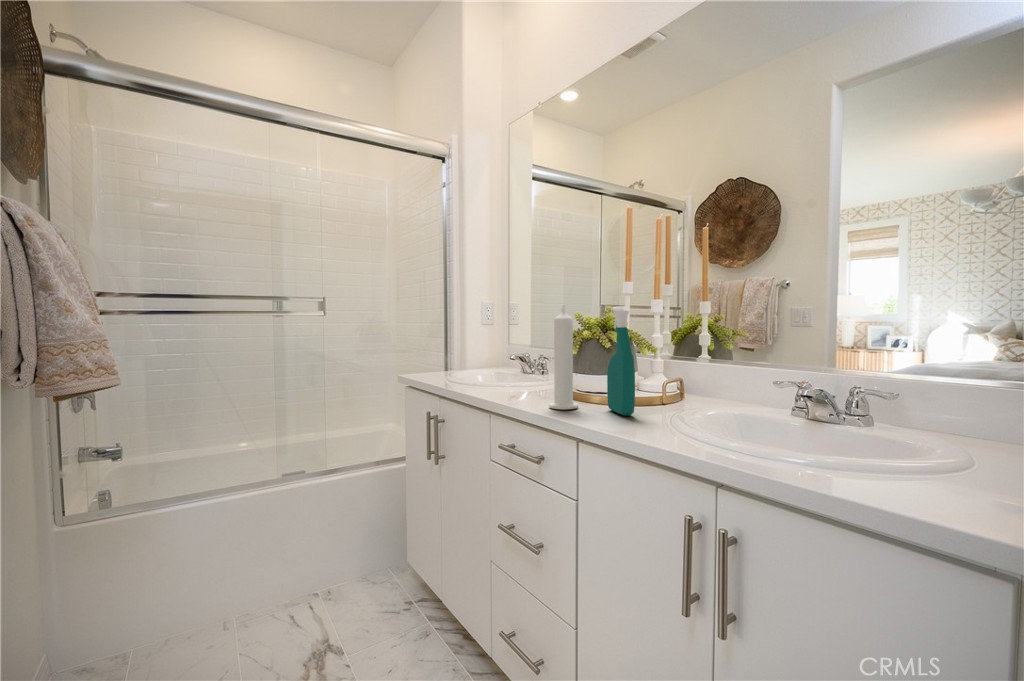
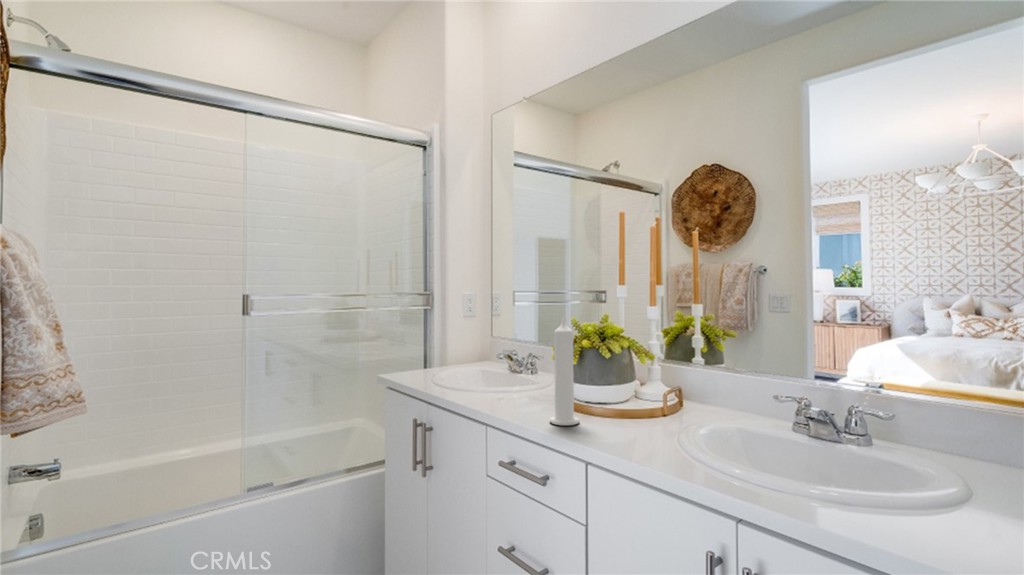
spray bottle: present [607,306,635,415] -> none [609,320,639,433]

